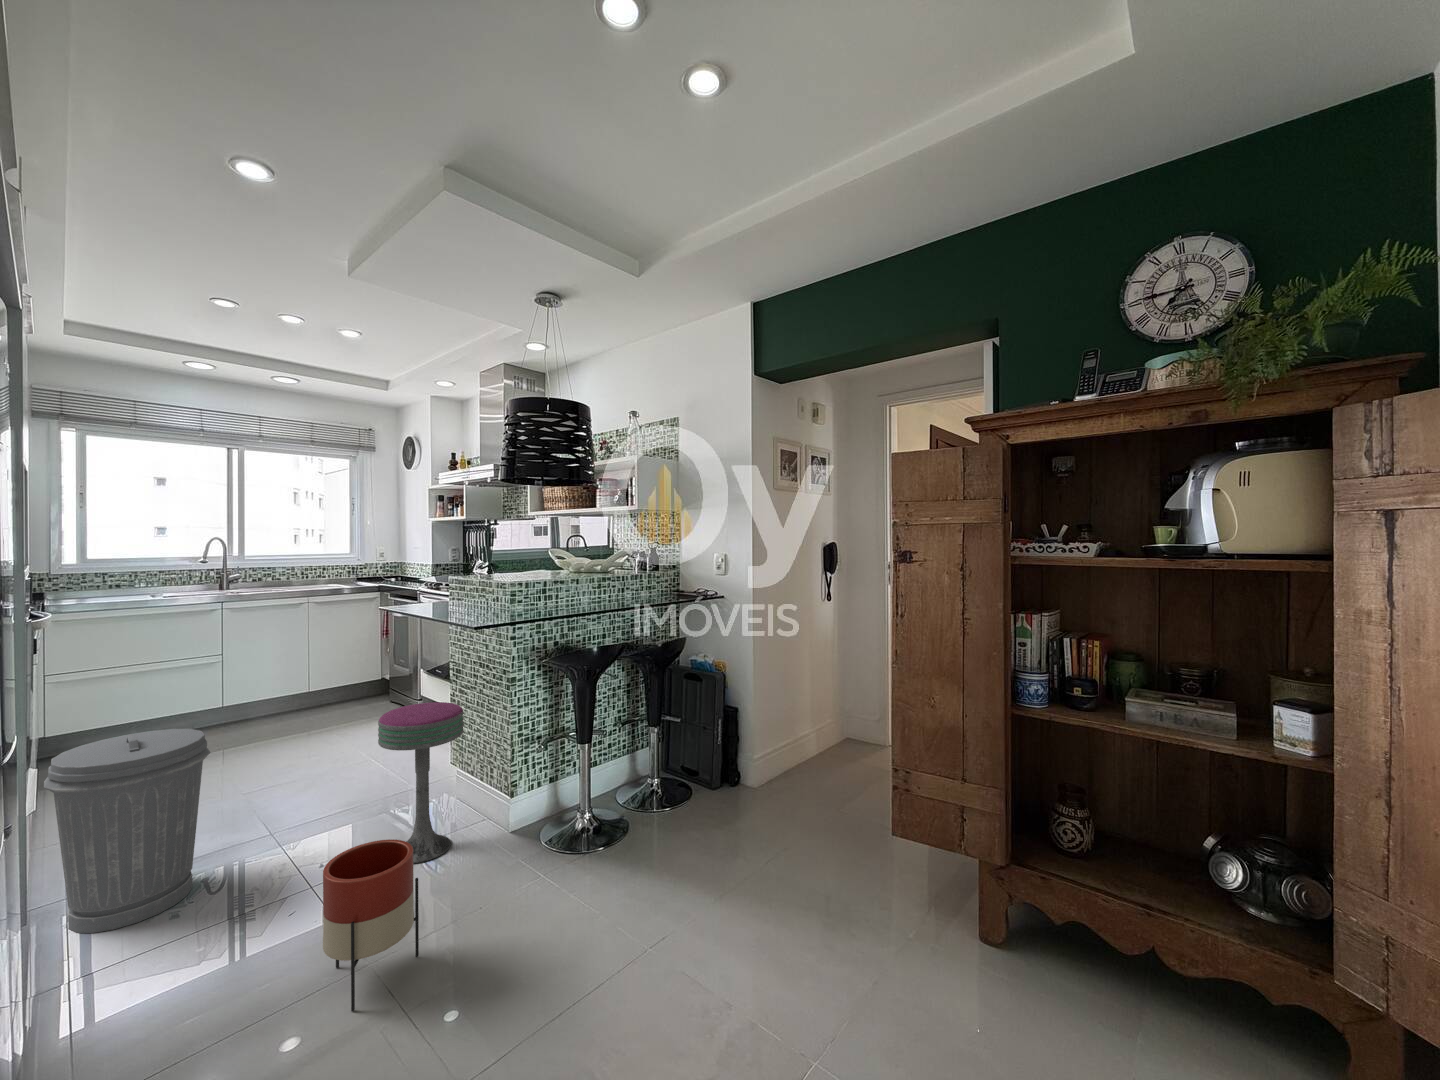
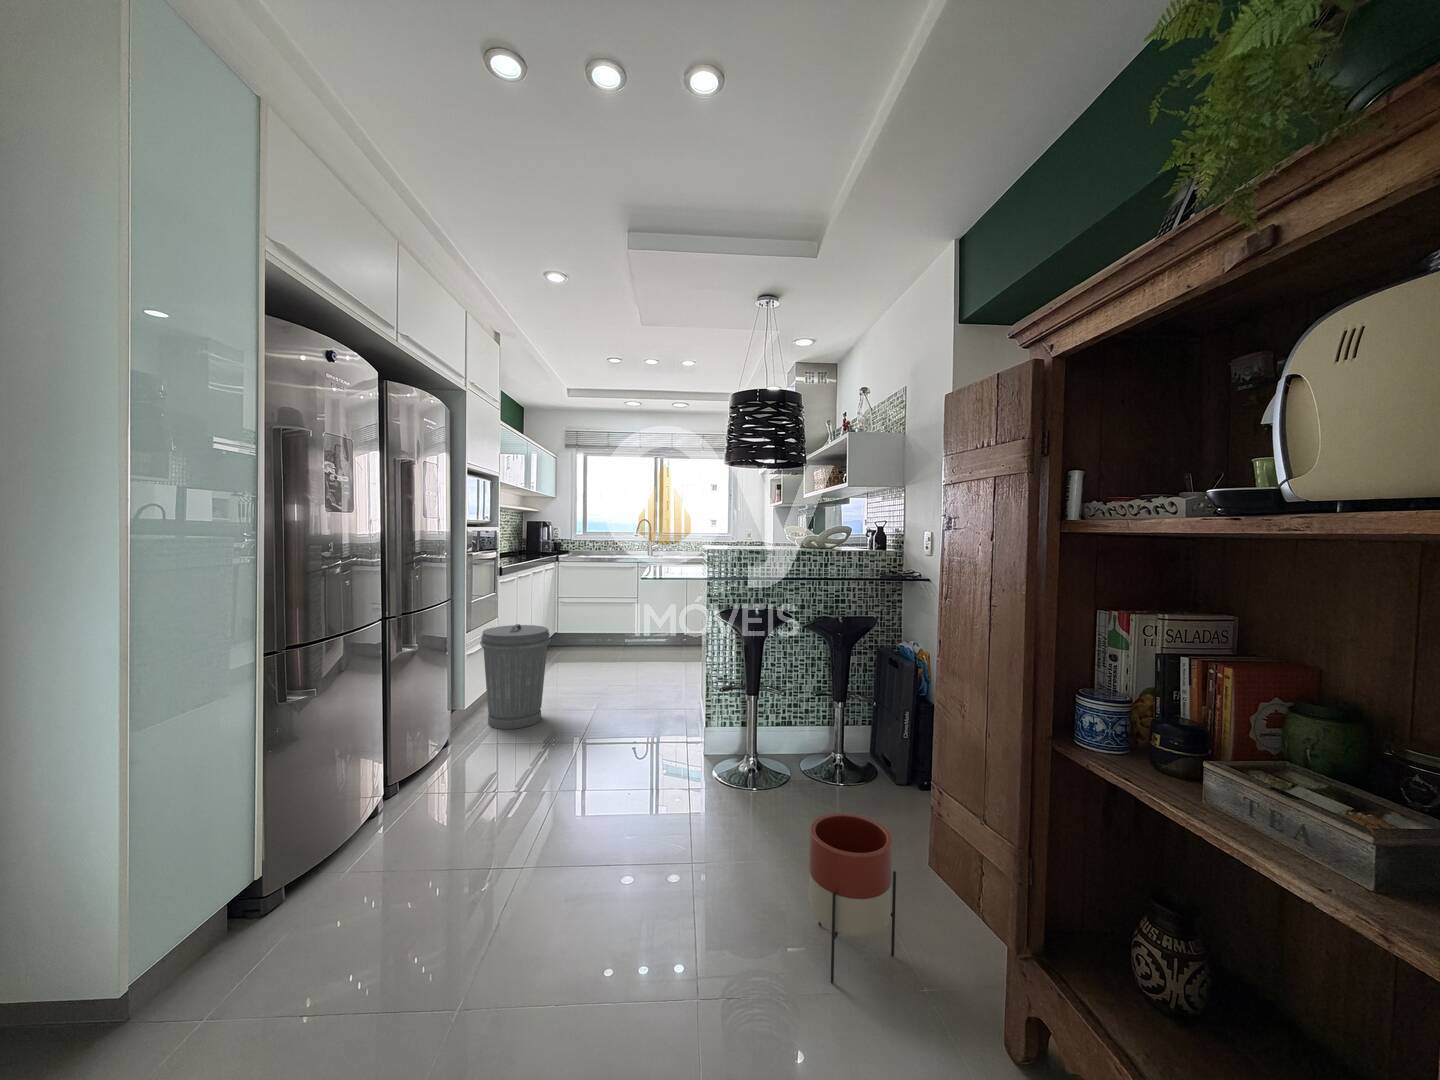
bar stool: present [378,702,463,863] -> none [619,637,676,751]
planter: present [323,839,419,1011] -> present [808,813,896,983]

